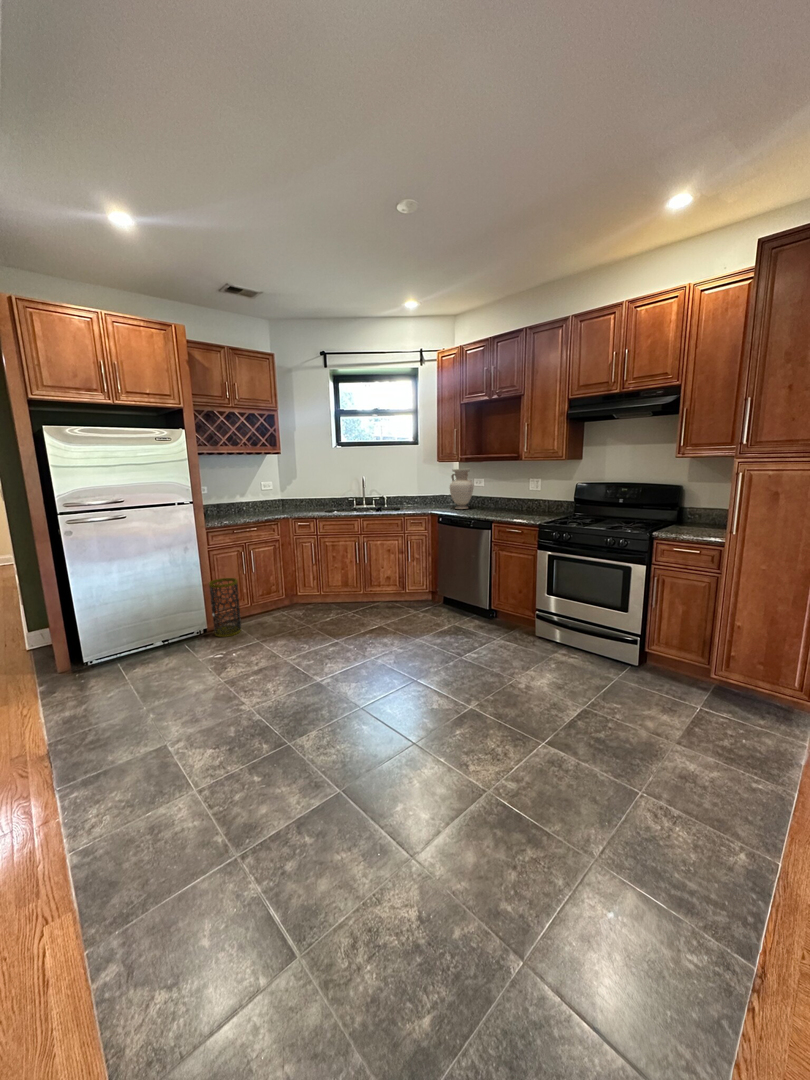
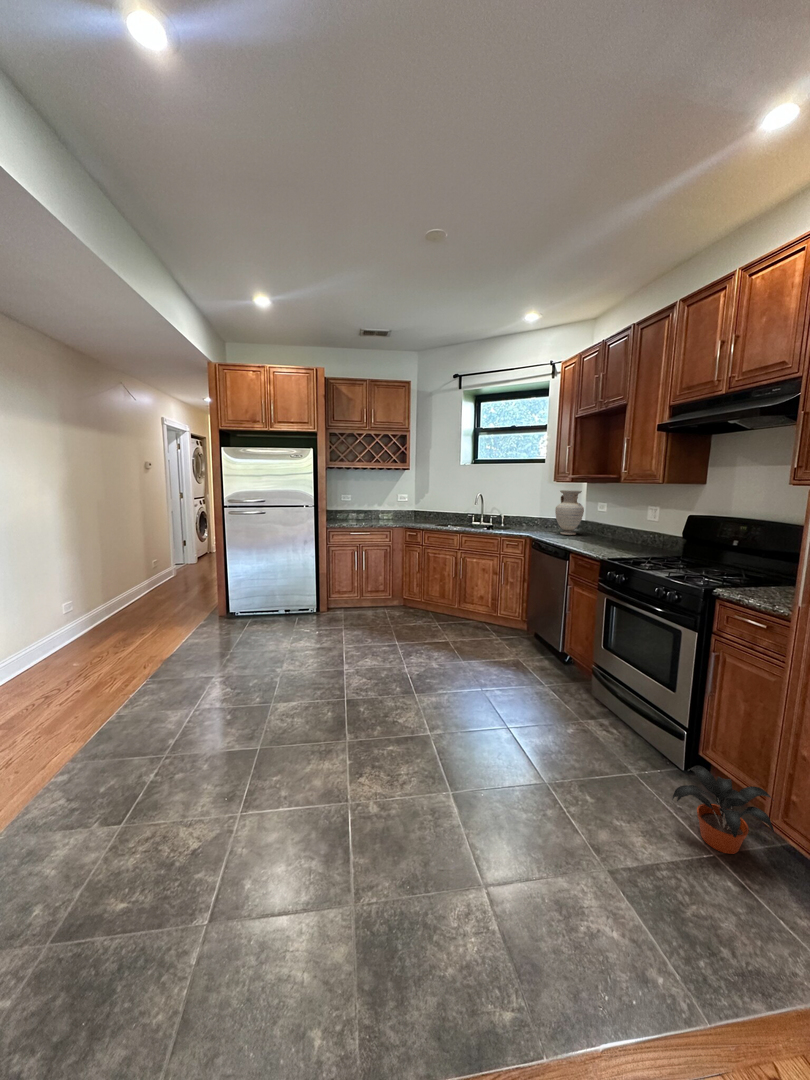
trash can: present [209,578,241,637] -> none [322,570,344,617]
potted plant: none [666,656,732,706] -> present [672,766,774,854]

